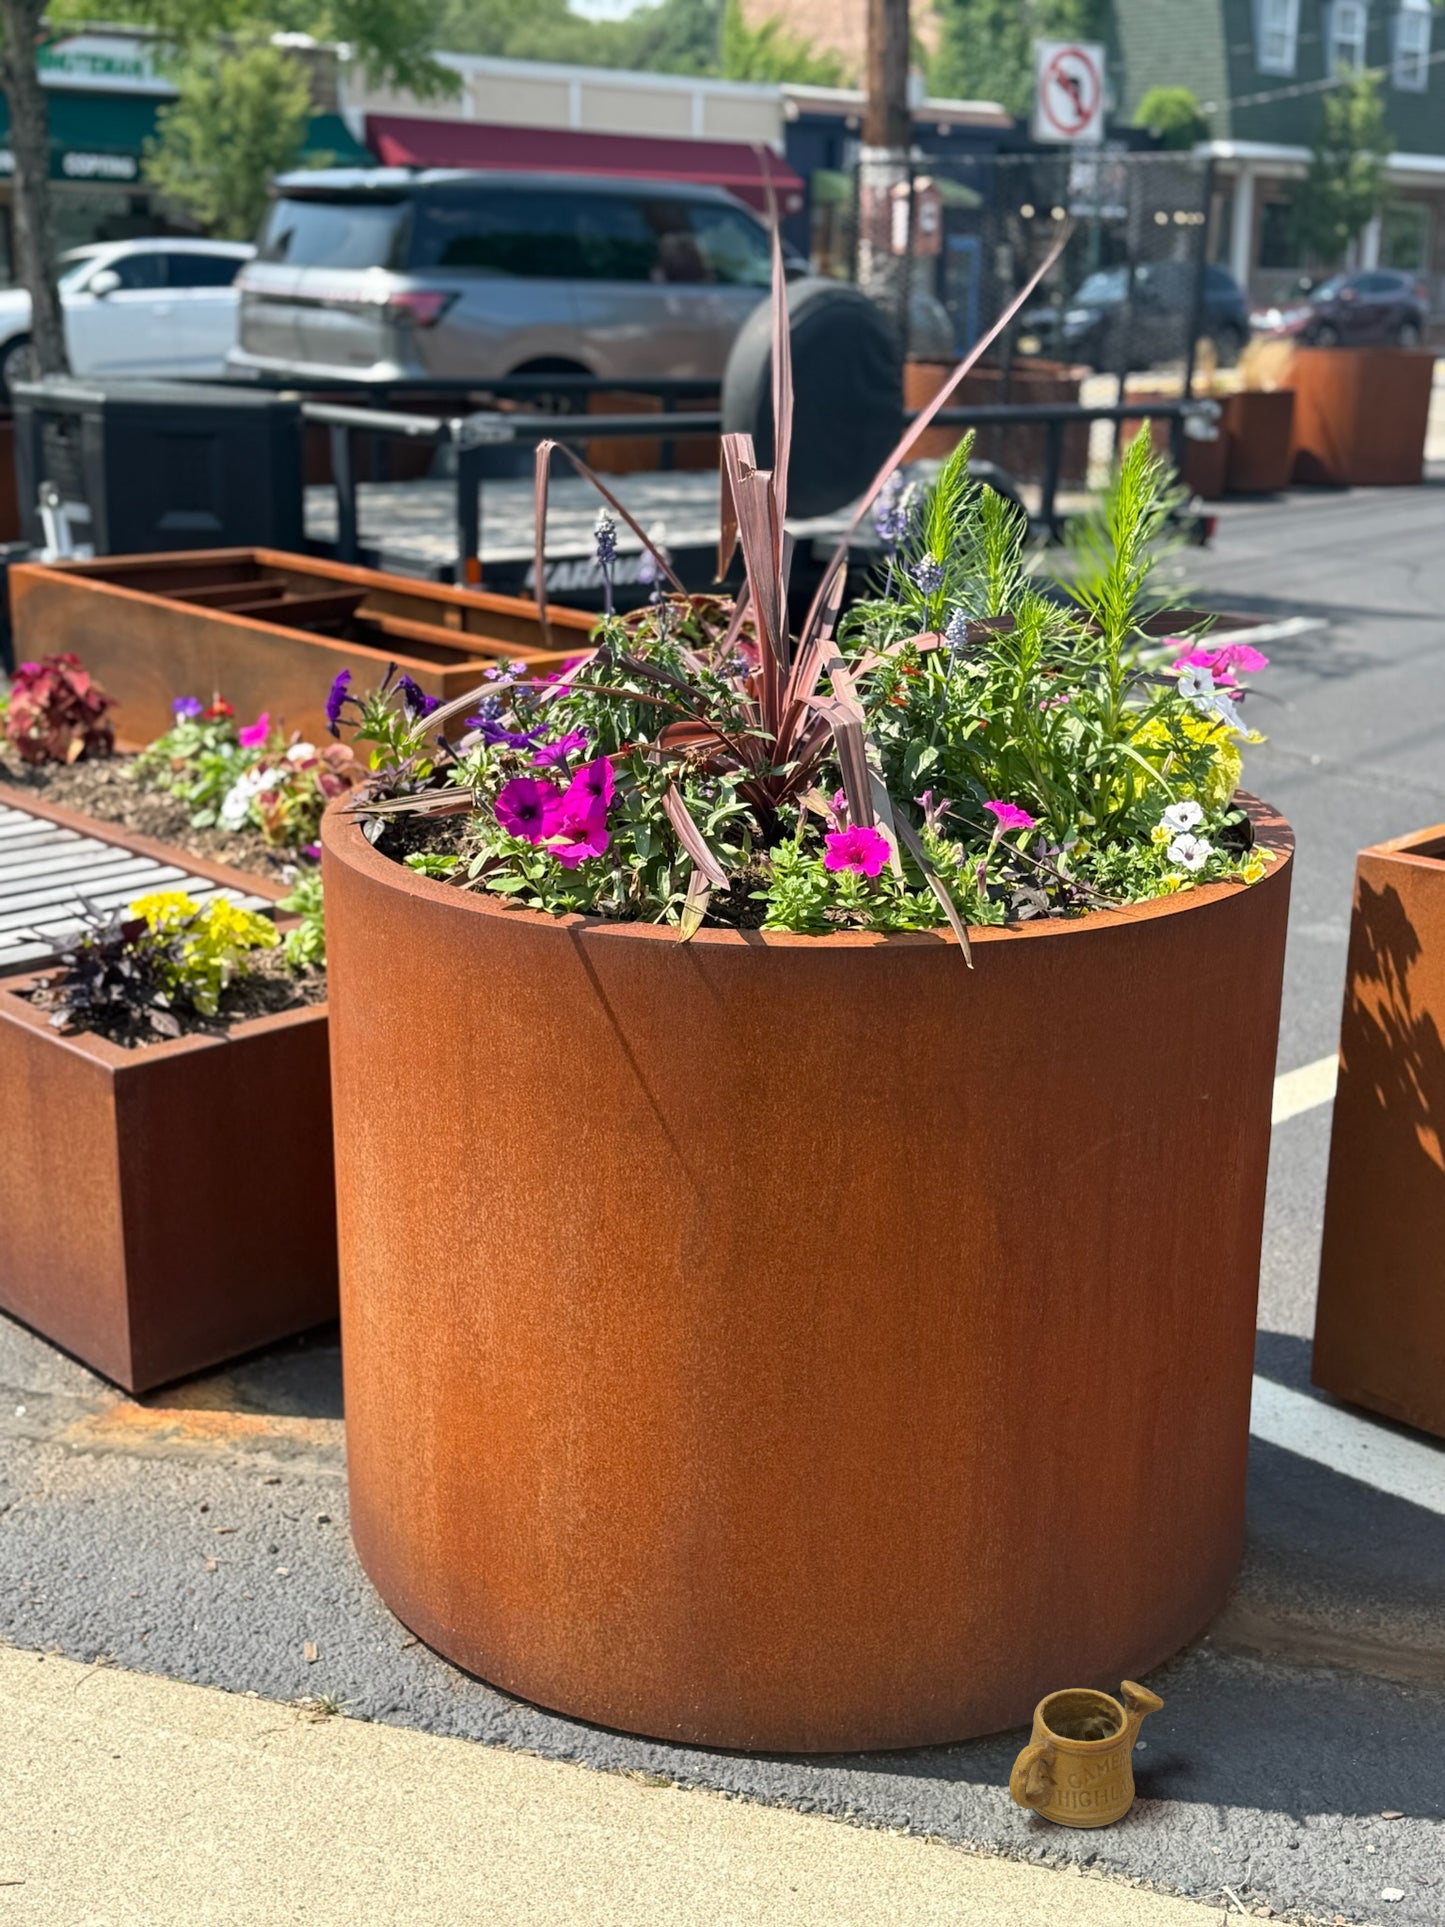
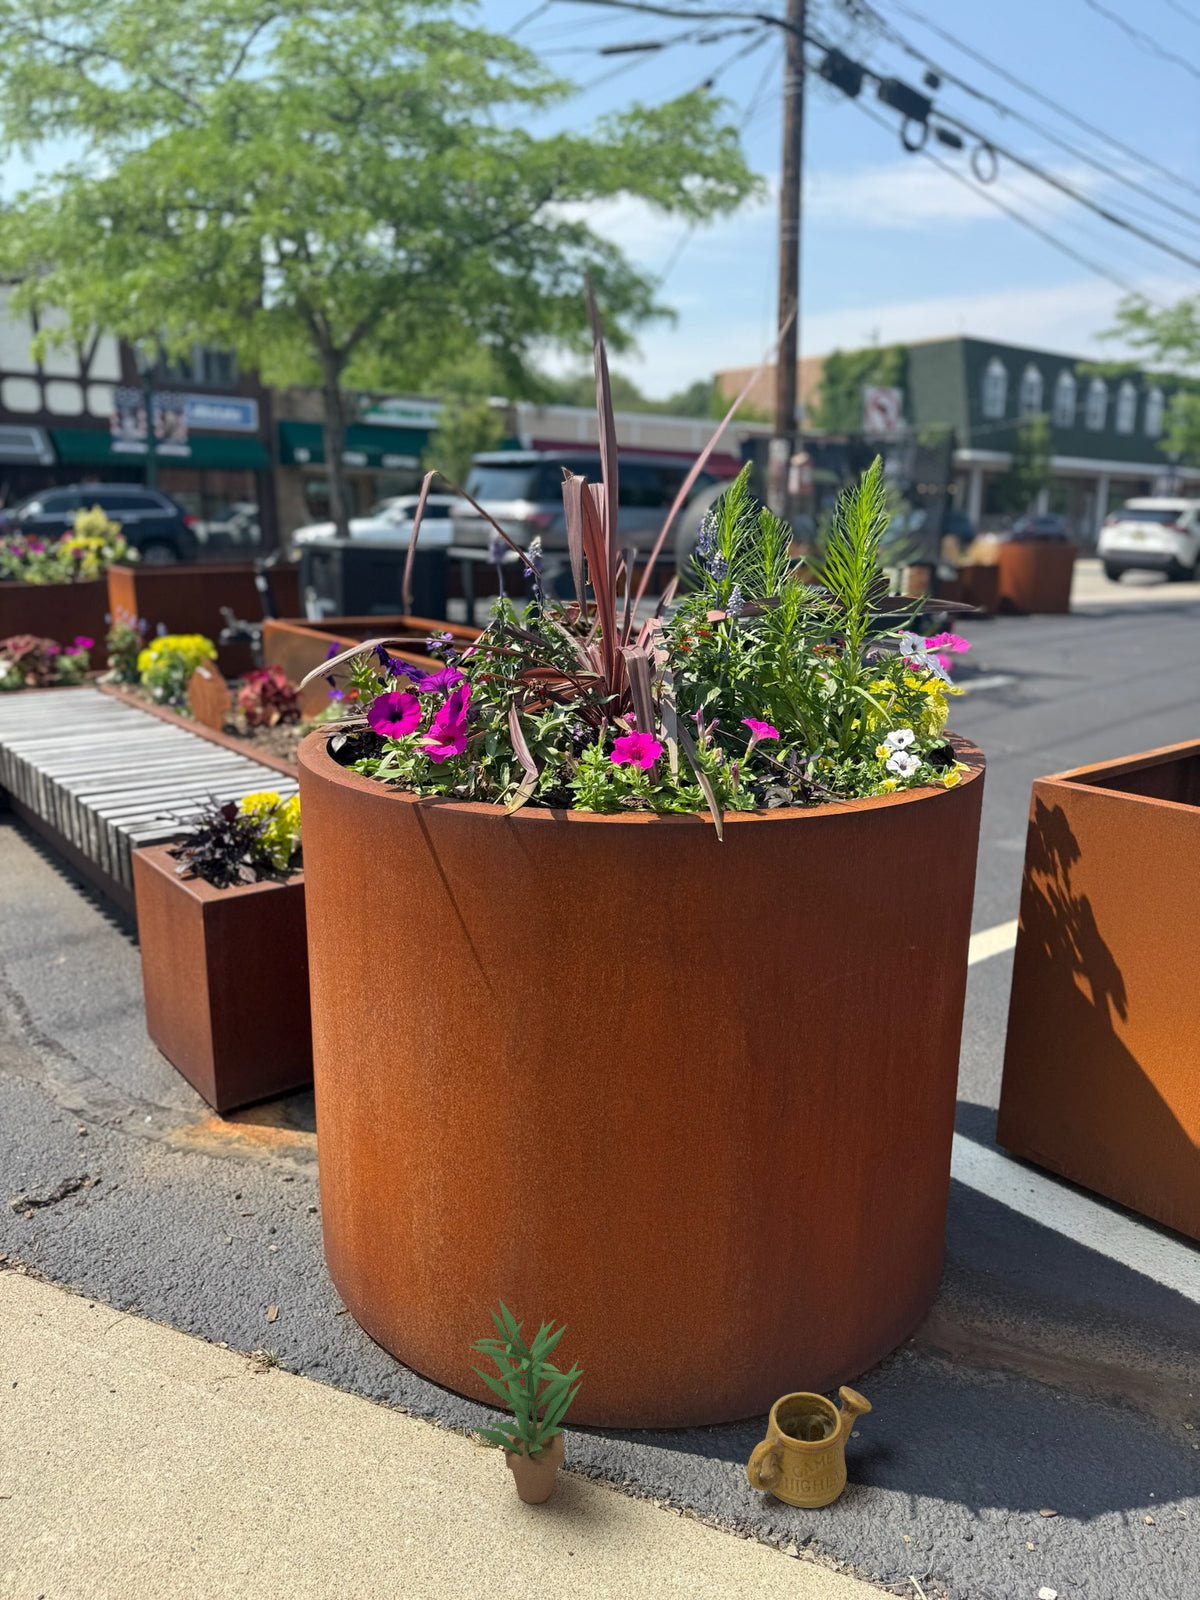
potted plant: none [648,1573,804,1843] -> present [469,1298,584,1504]

